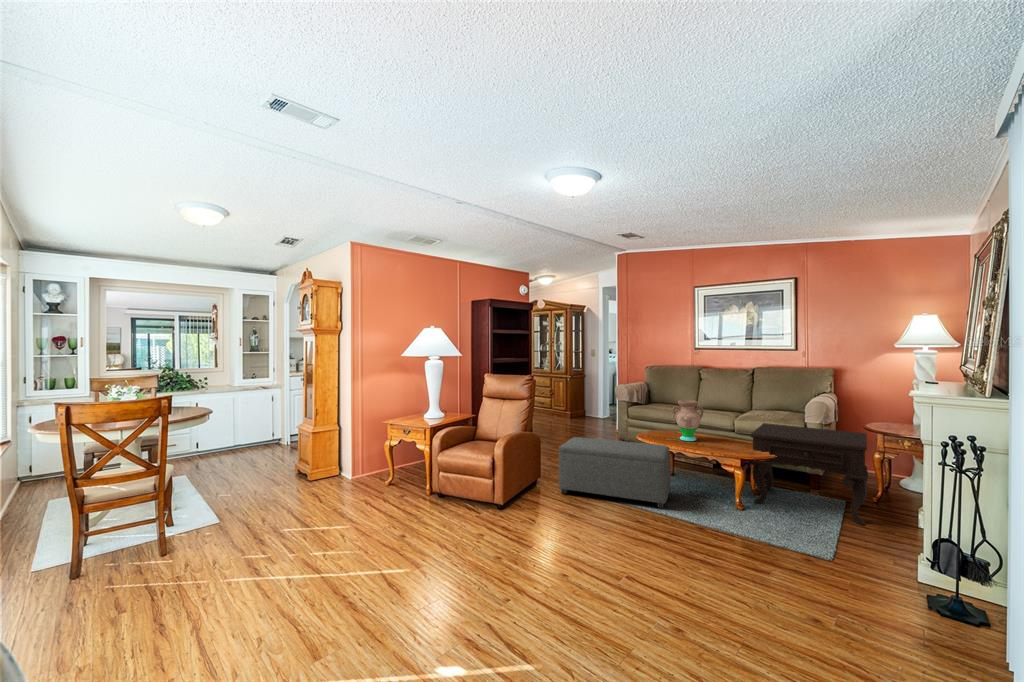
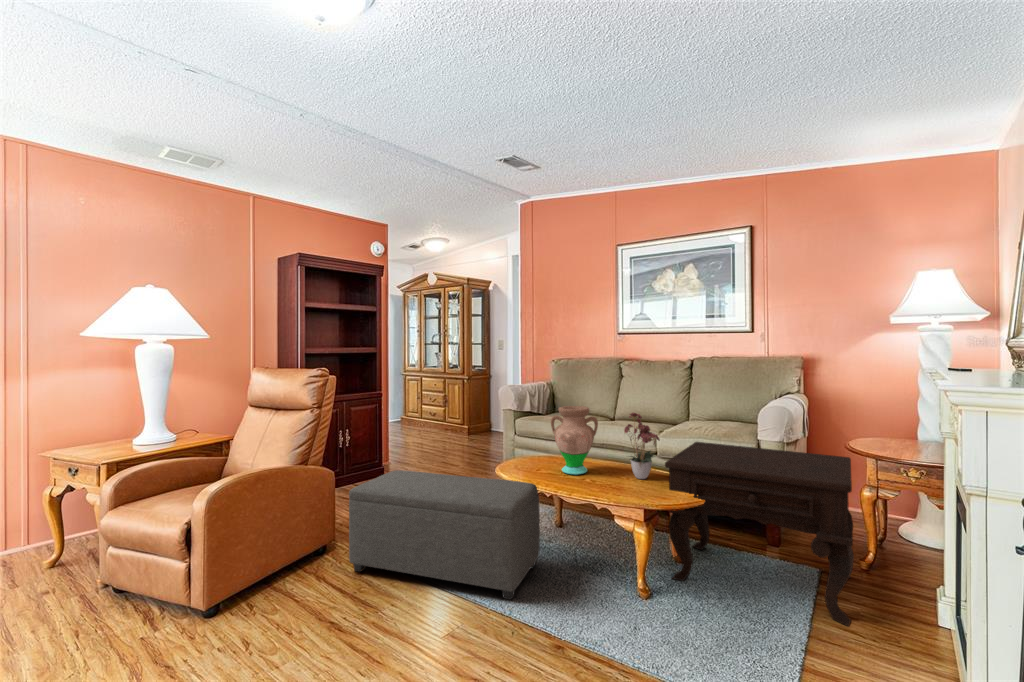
flower arrangement: none [719,403,748,444] -> present [624,413,660,479]

